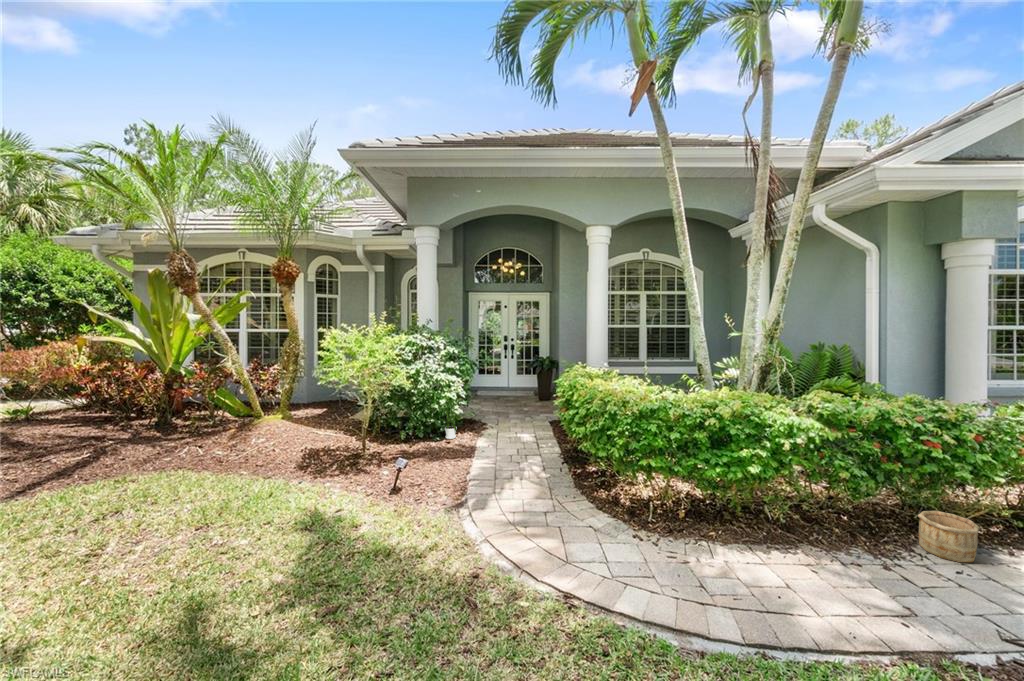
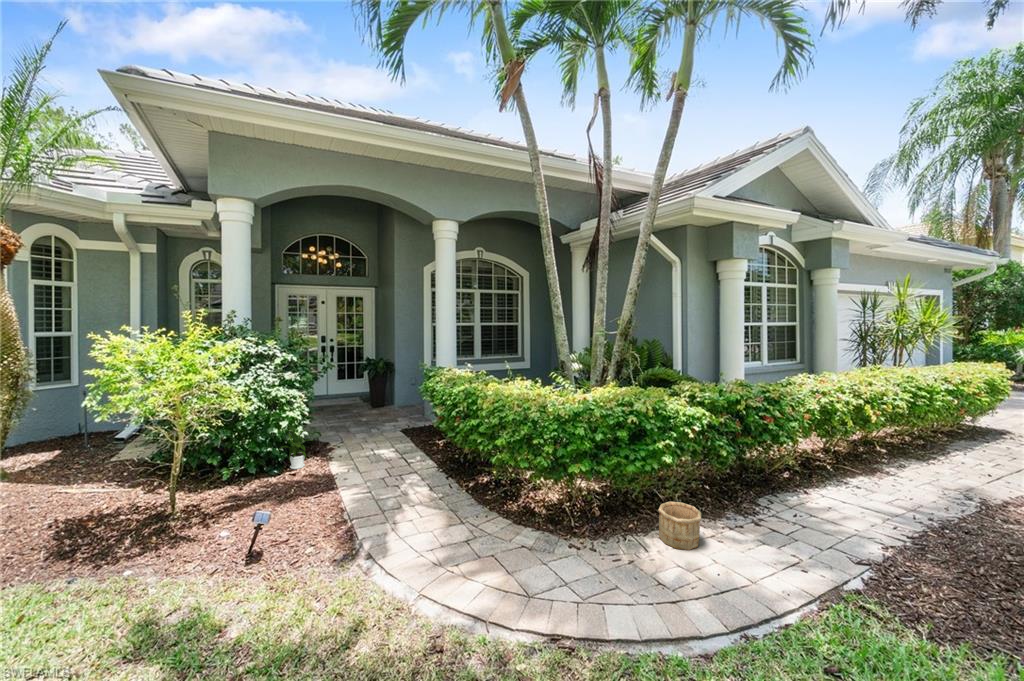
wooden bucket: present [918,511,980,562] -> present [658,501,701,550]

